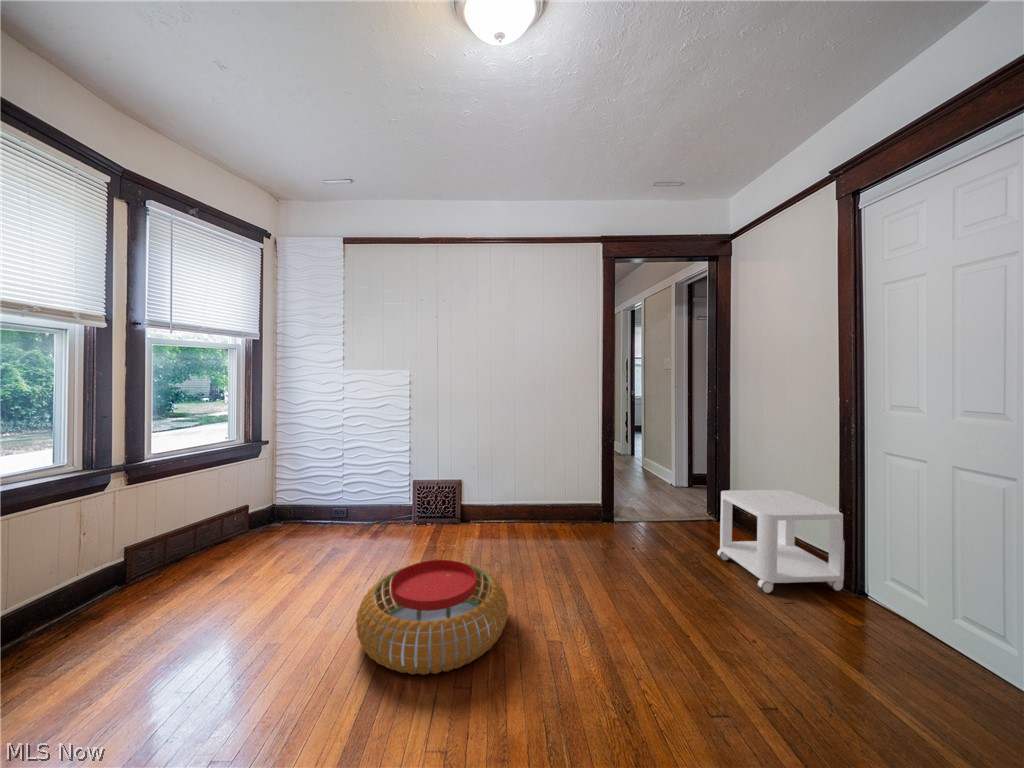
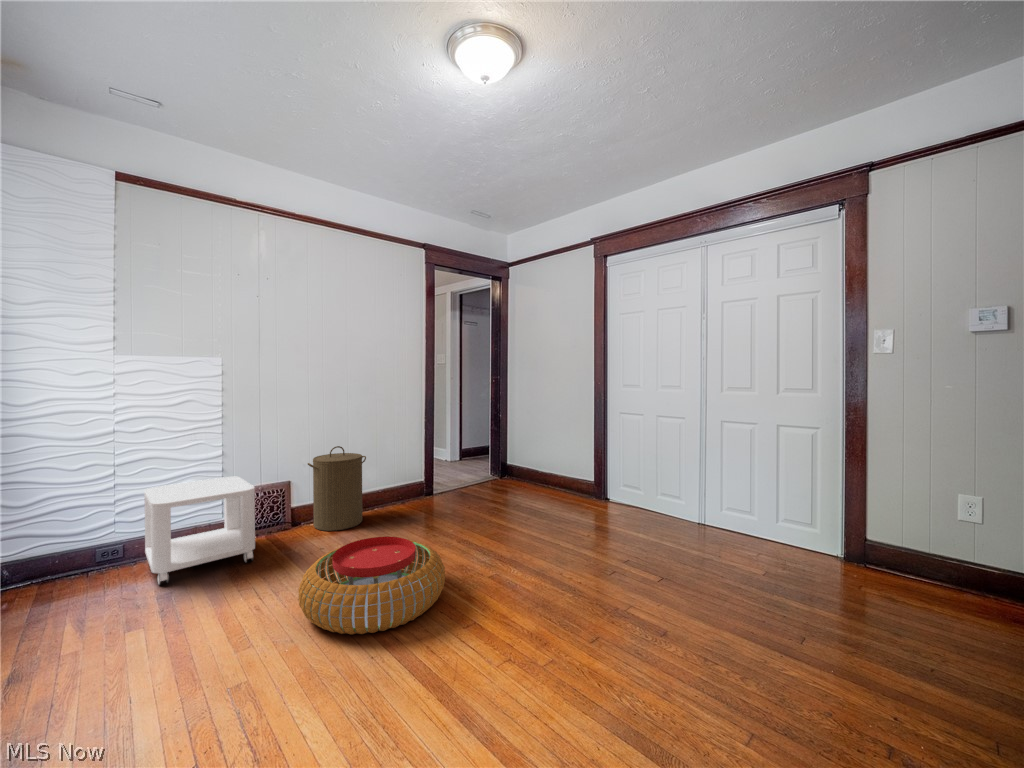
laundry hamper: none [469,454,525,537] -> present [308,446,366,531]
side table: present [717,490,844,593] -> present [144,477,255,585]

